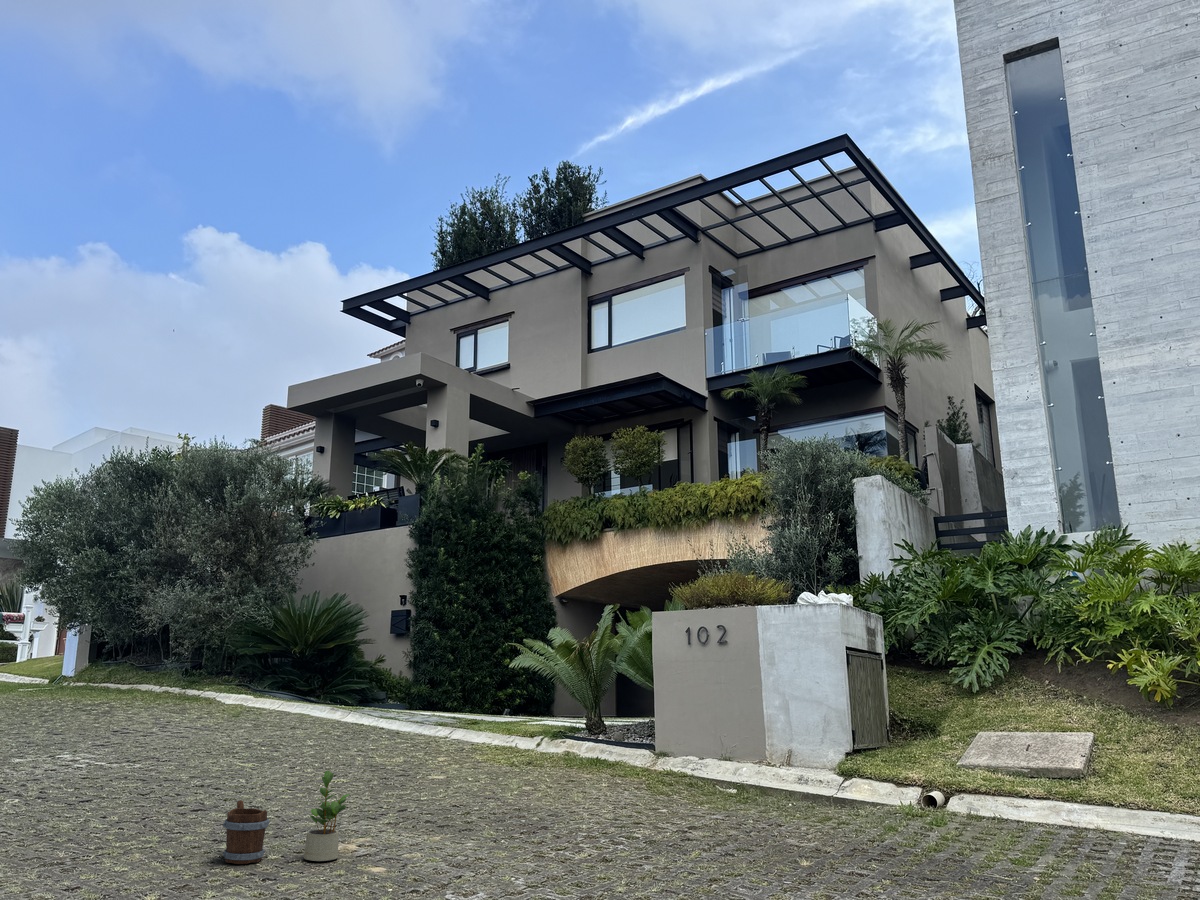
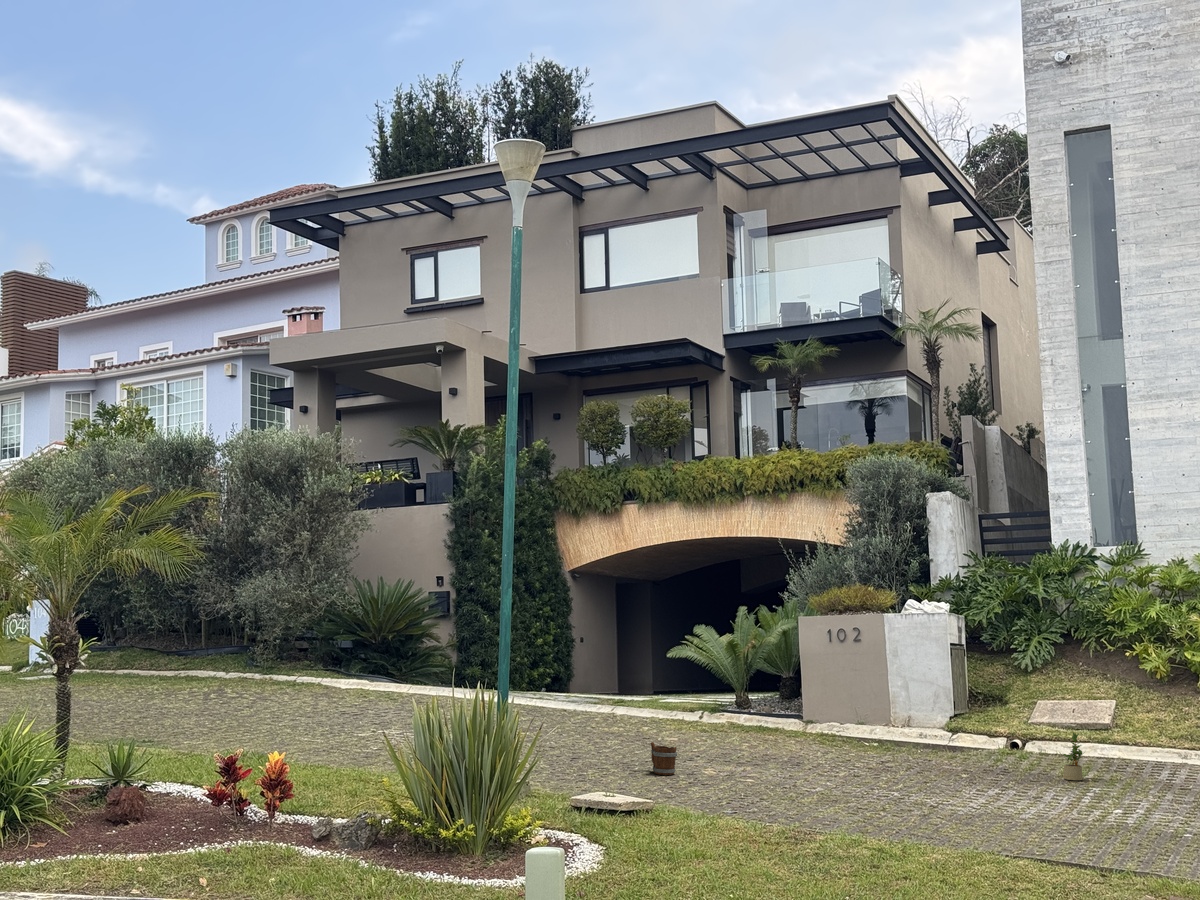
potted plant: present [304,771,350,861] -> present [1063,733,1083,780]

